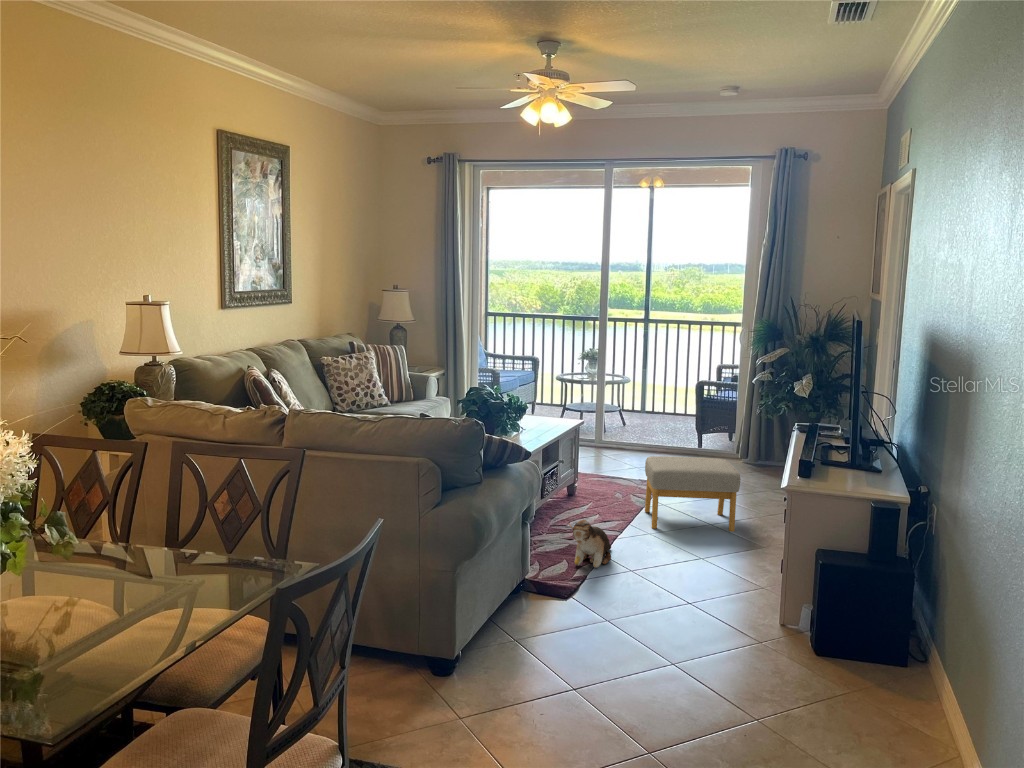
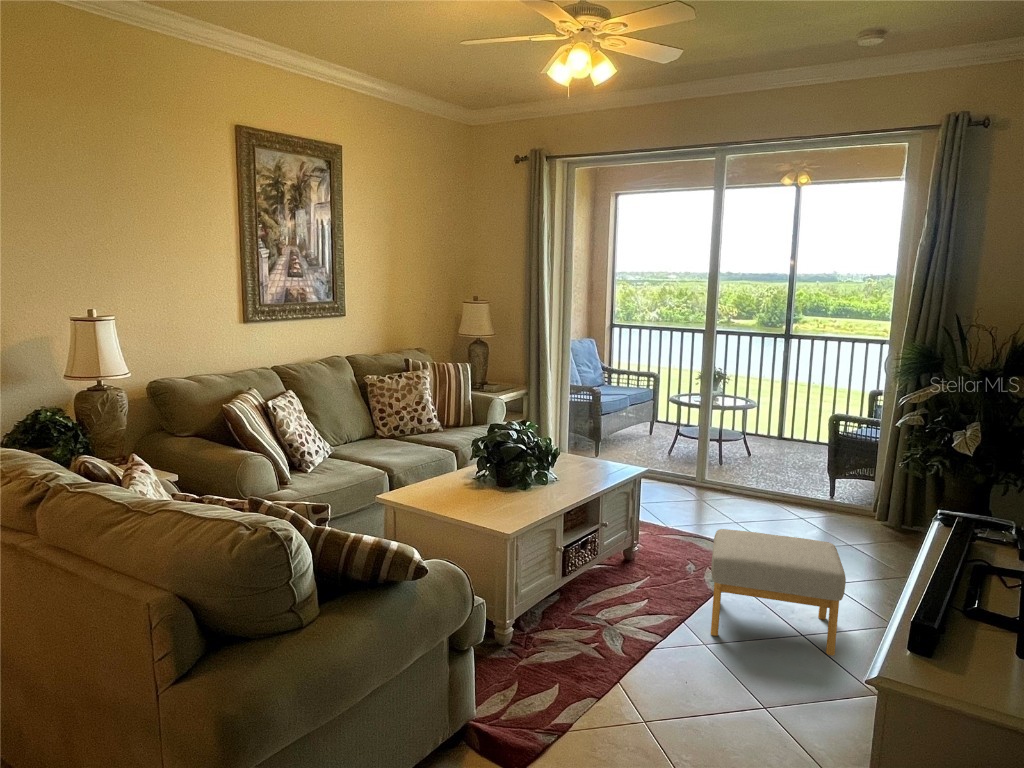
plush toy: present [569,520,611,568] -> none [547,639,633,710]

